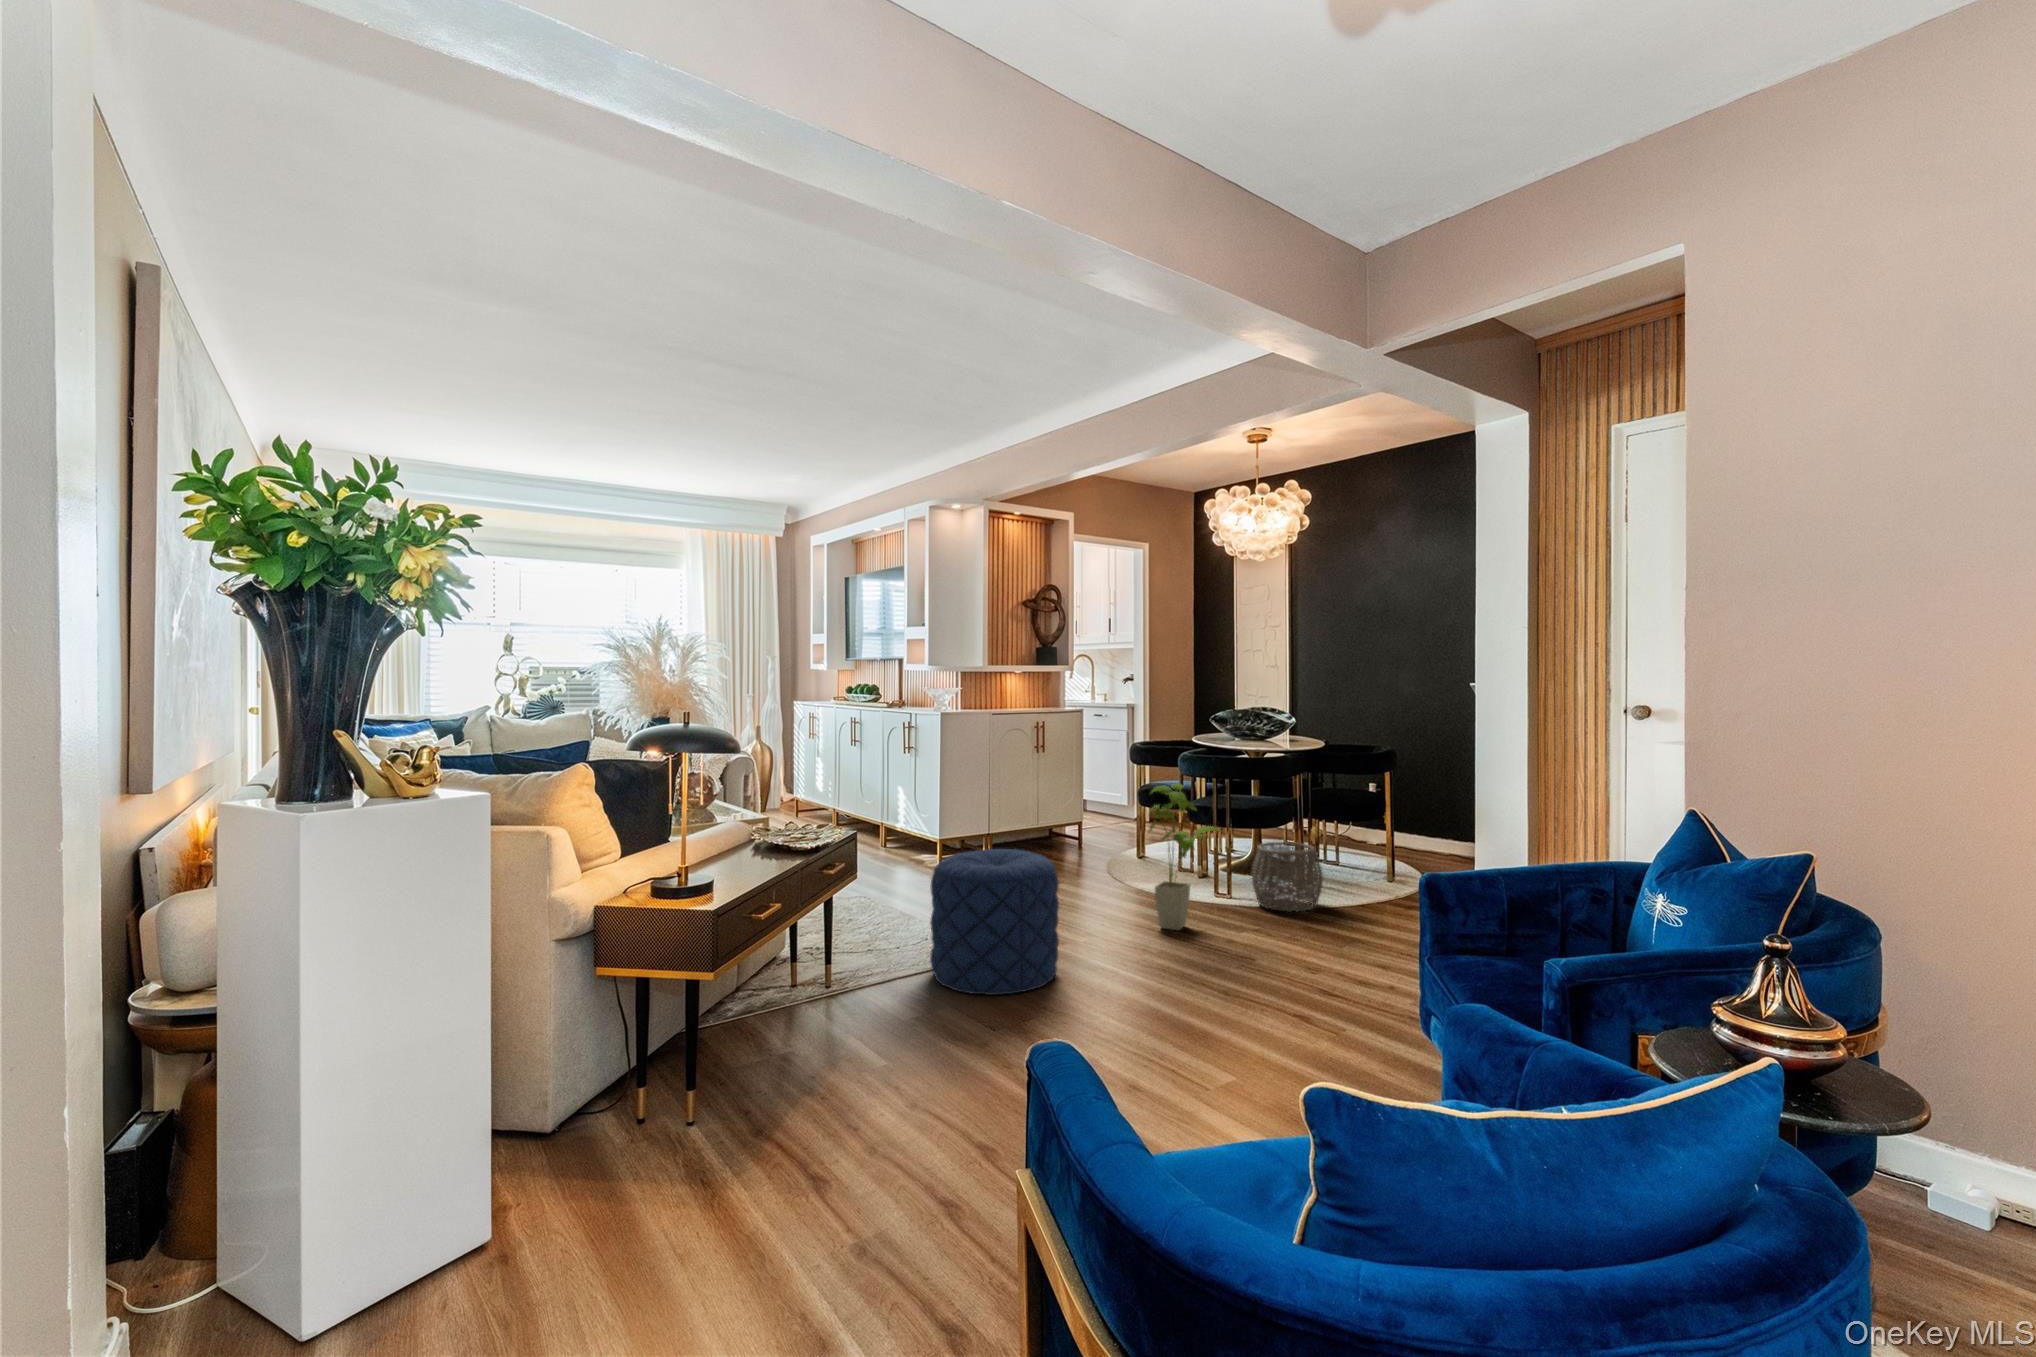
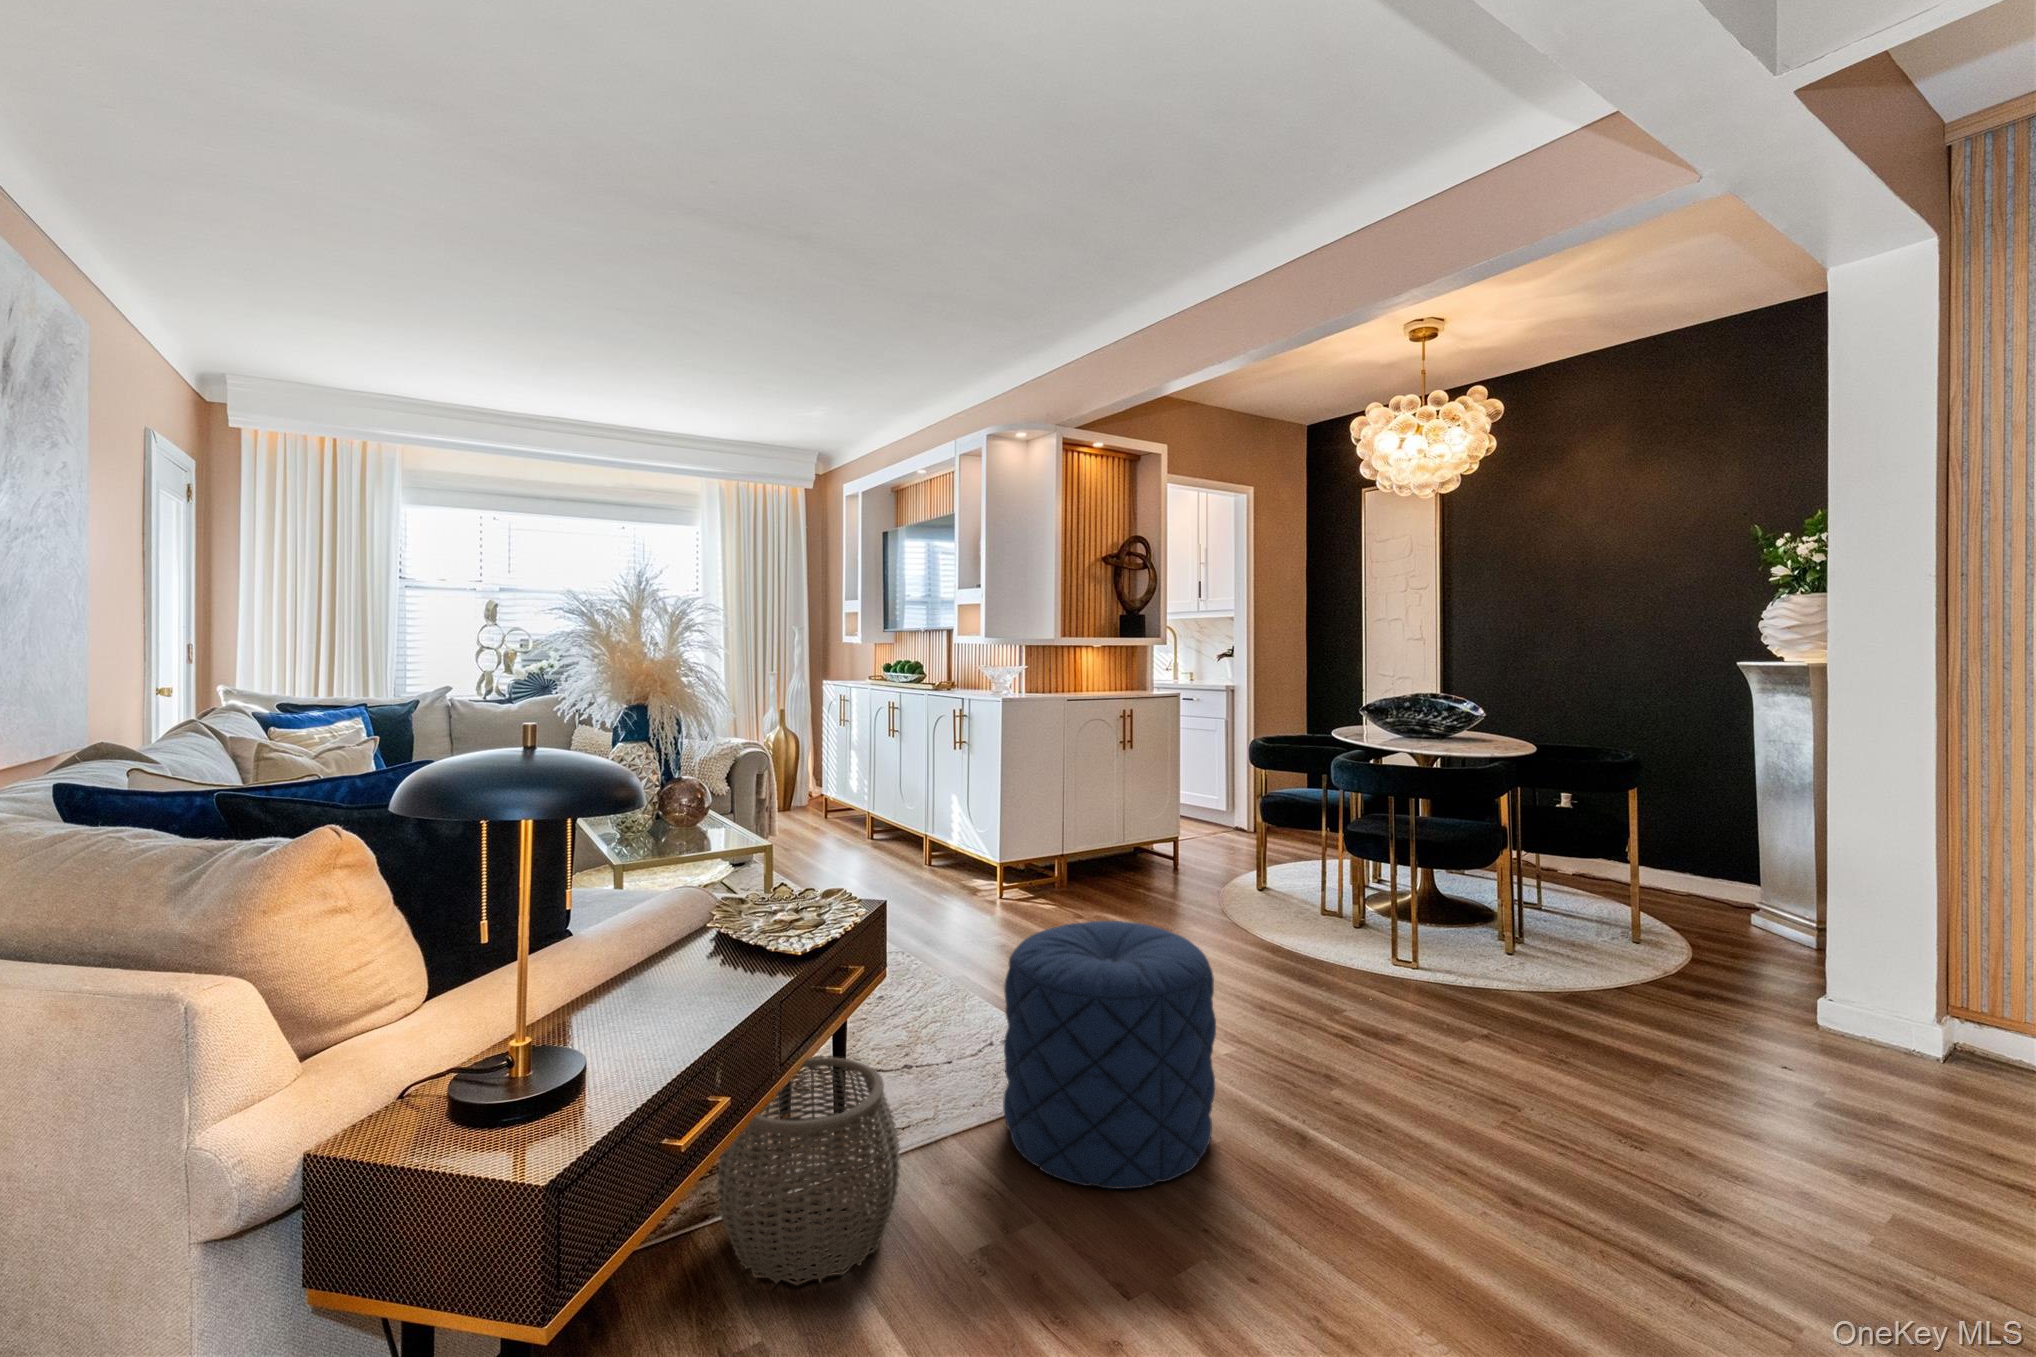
house plant: present [1149,784,1218,930] -> none [1318,812,1443,1032]
woven basket: present [1252,842,1323,911] -> present [717,1057,900,1285]

